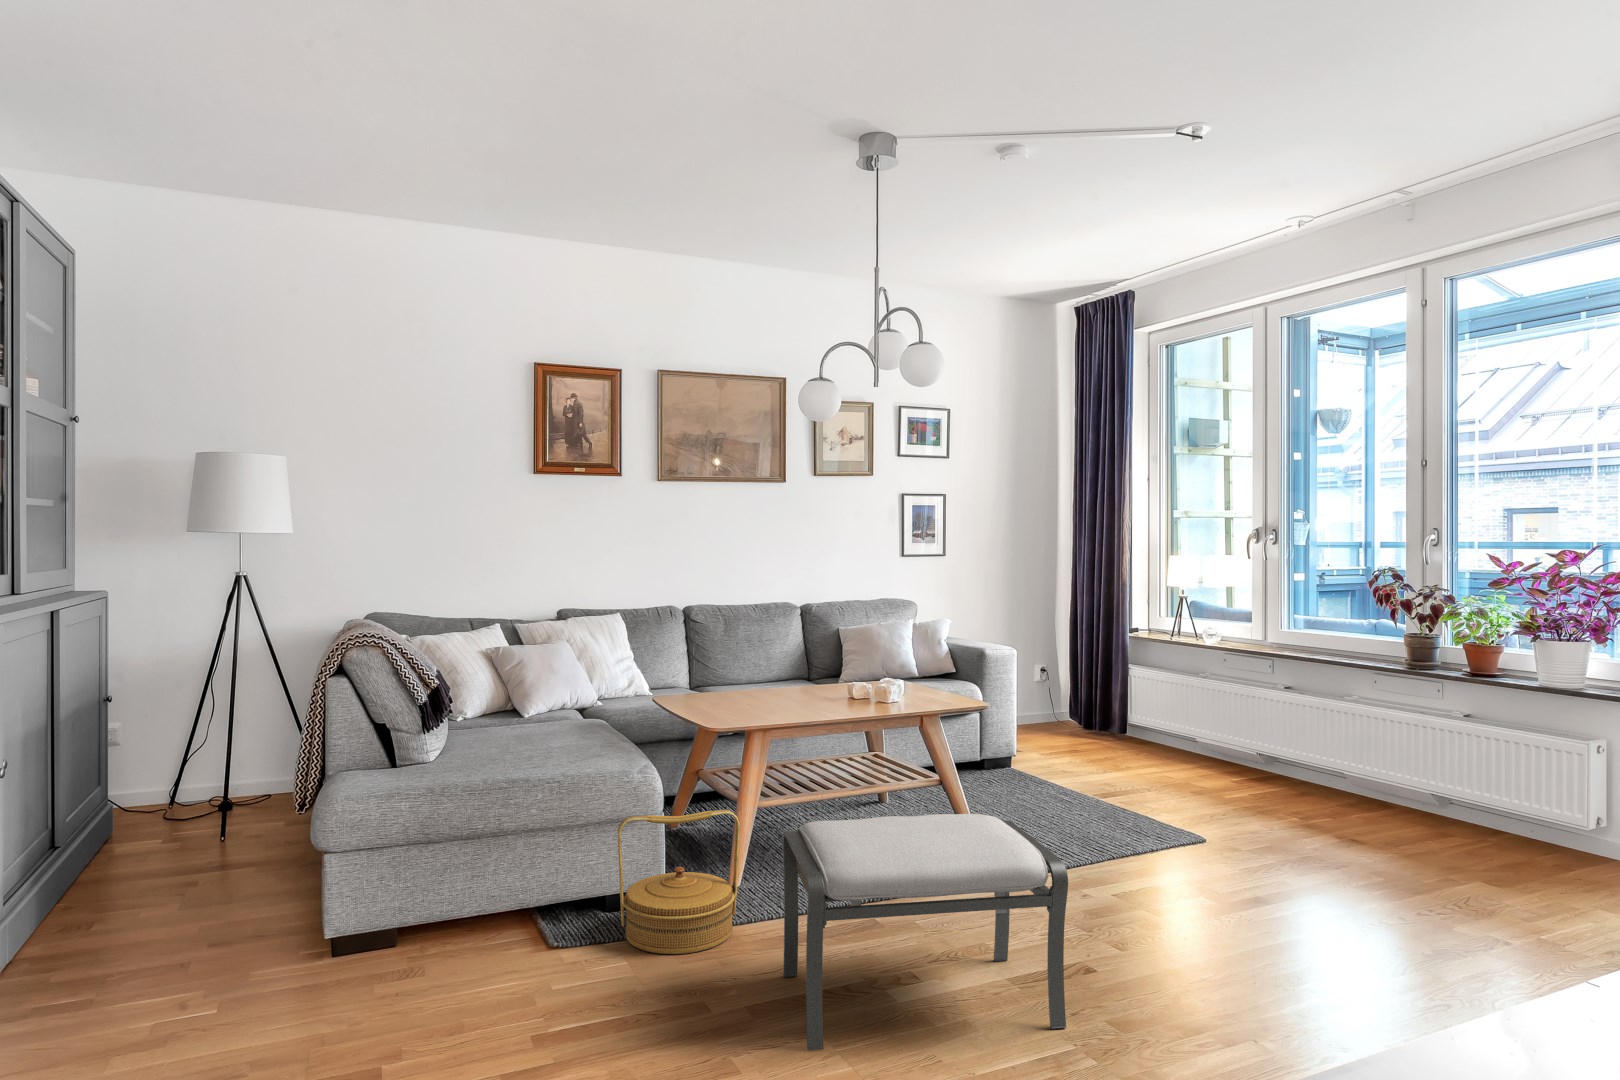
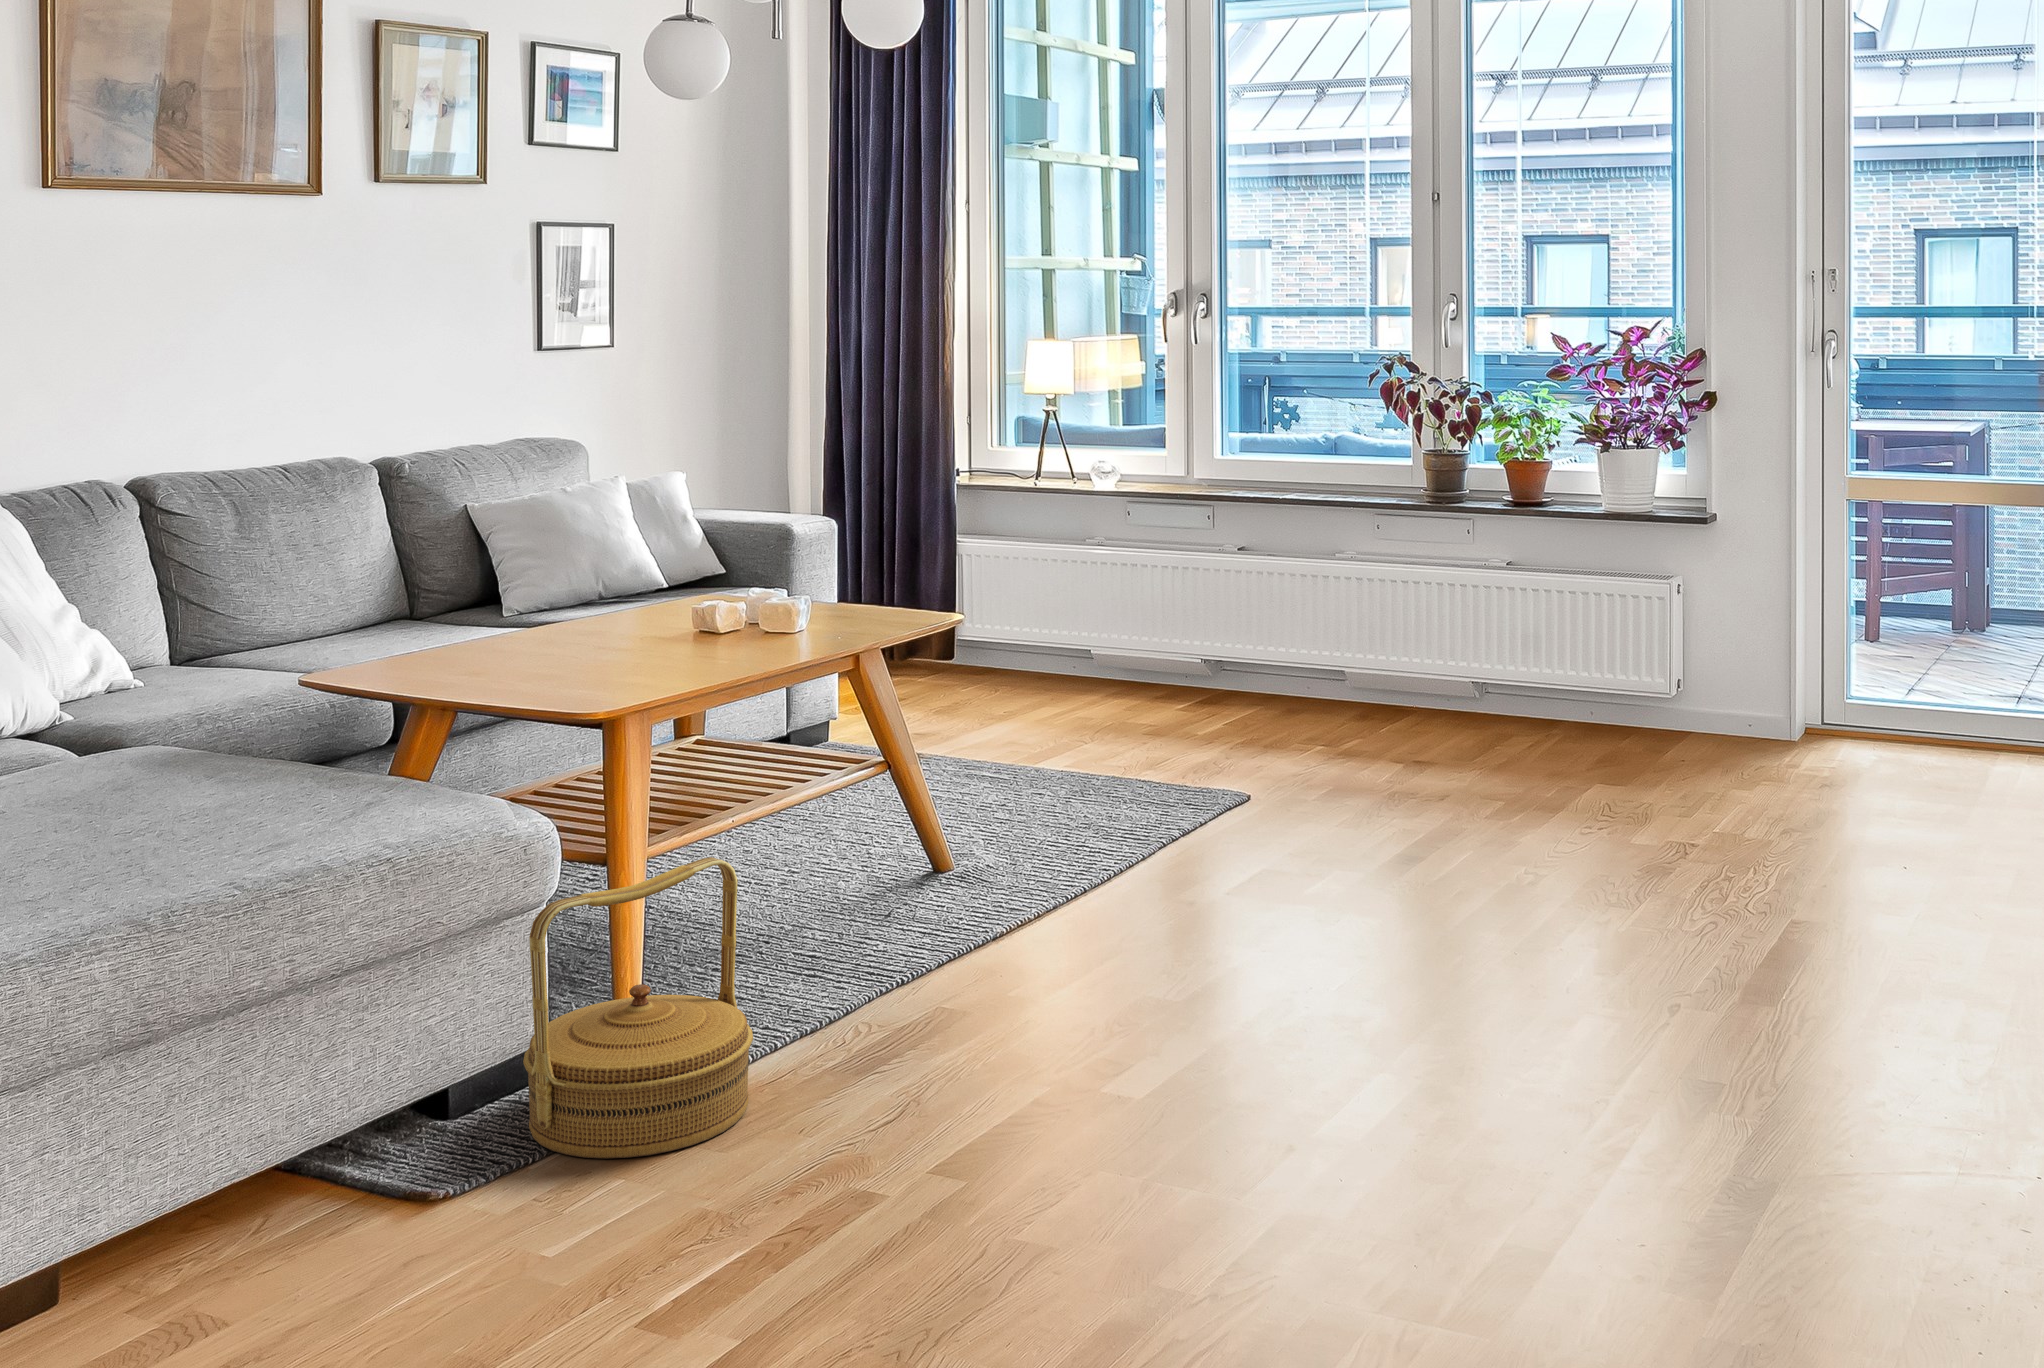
ottoman: present [783,814,1068,1050] -> none [917,776,1395,1195]

